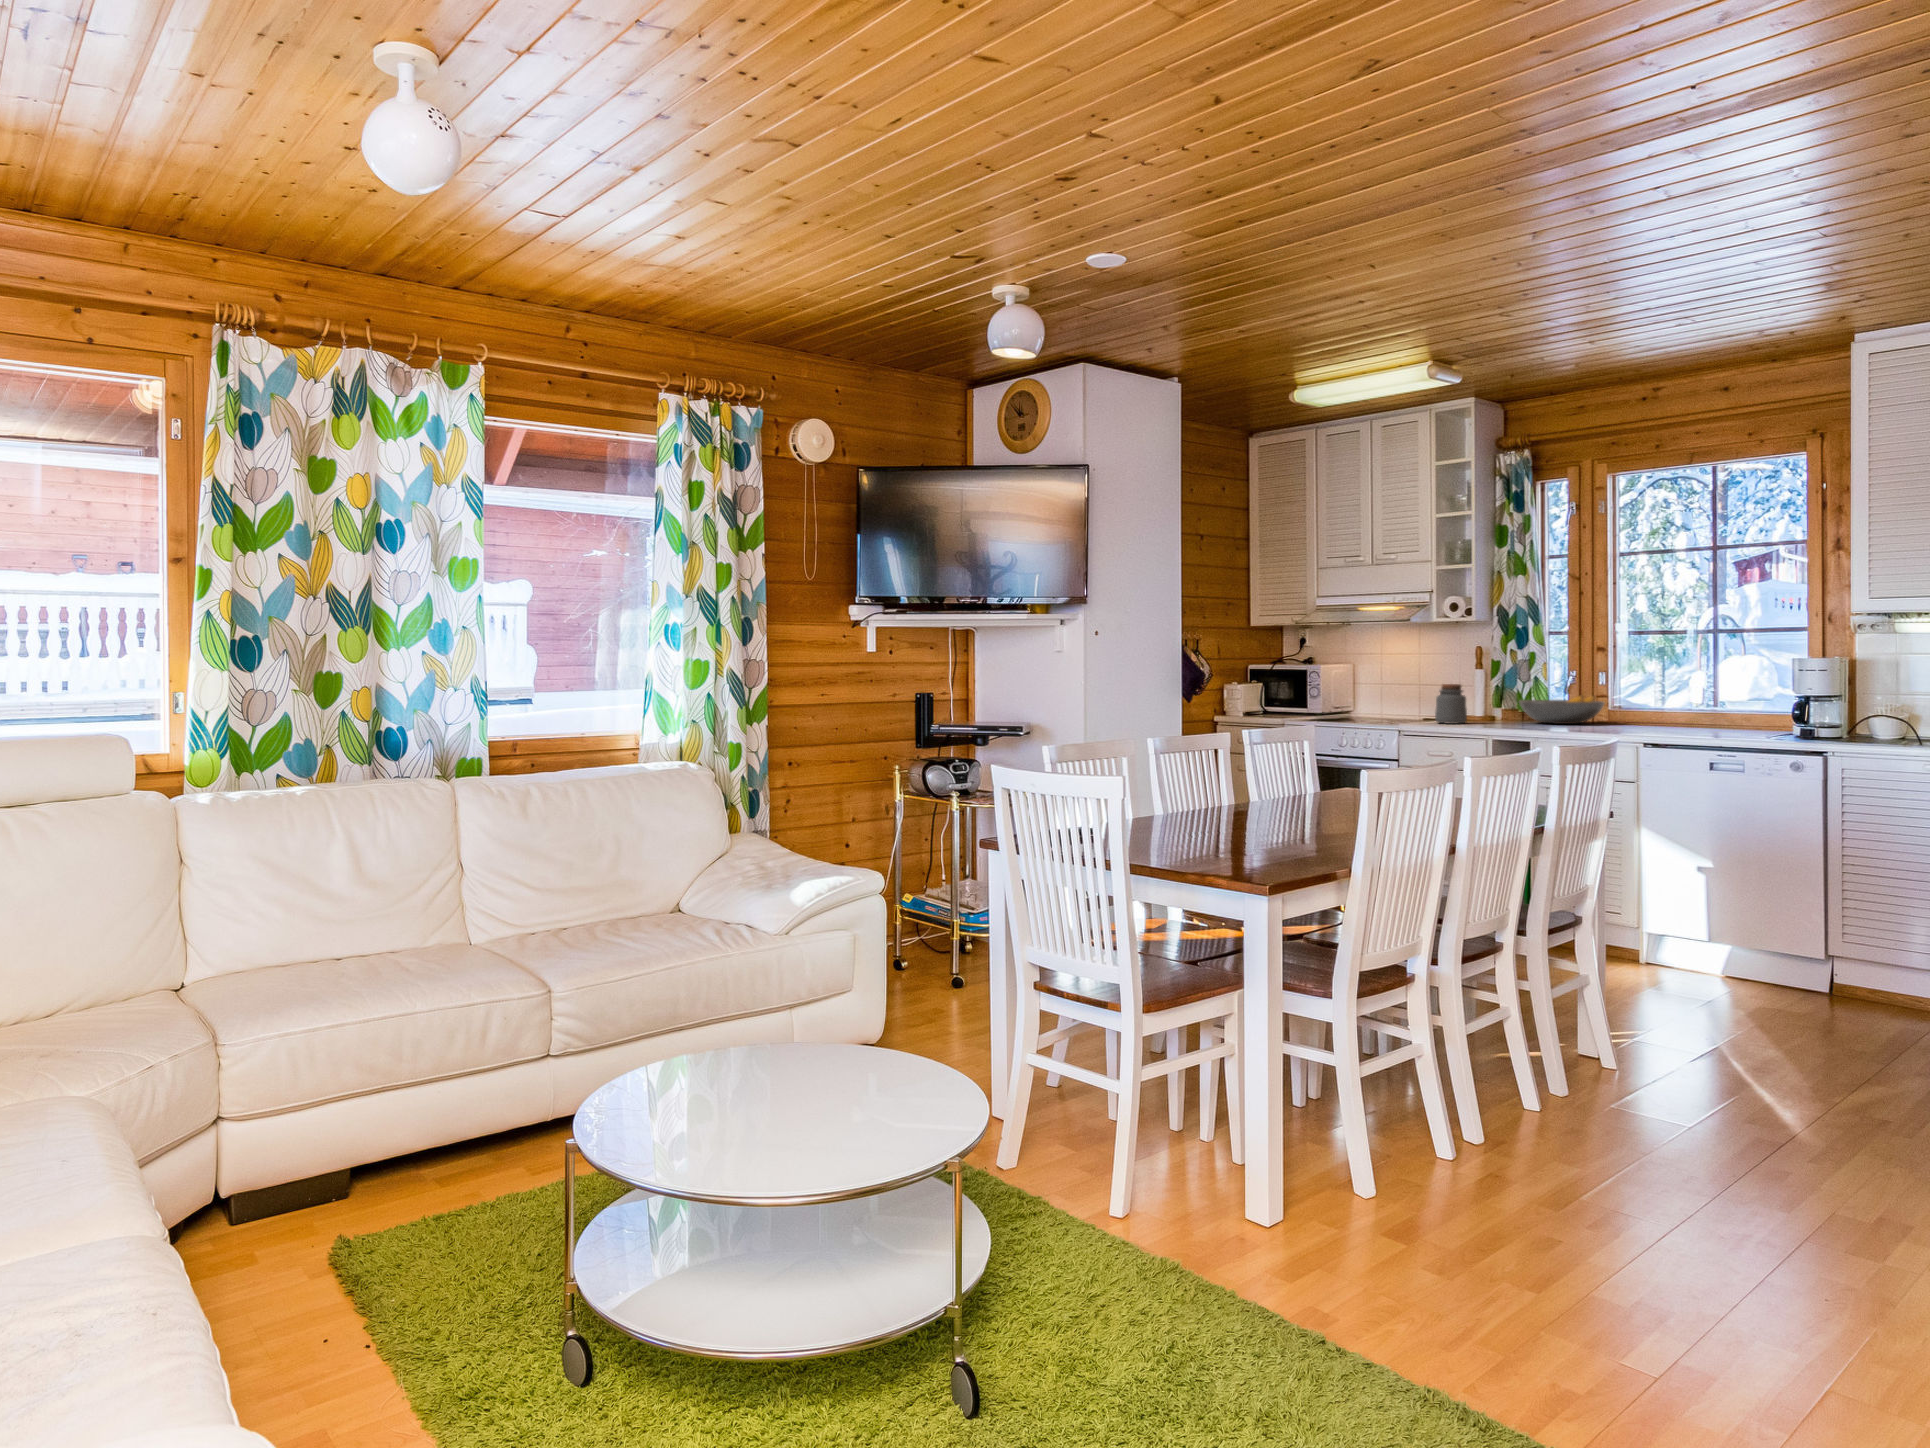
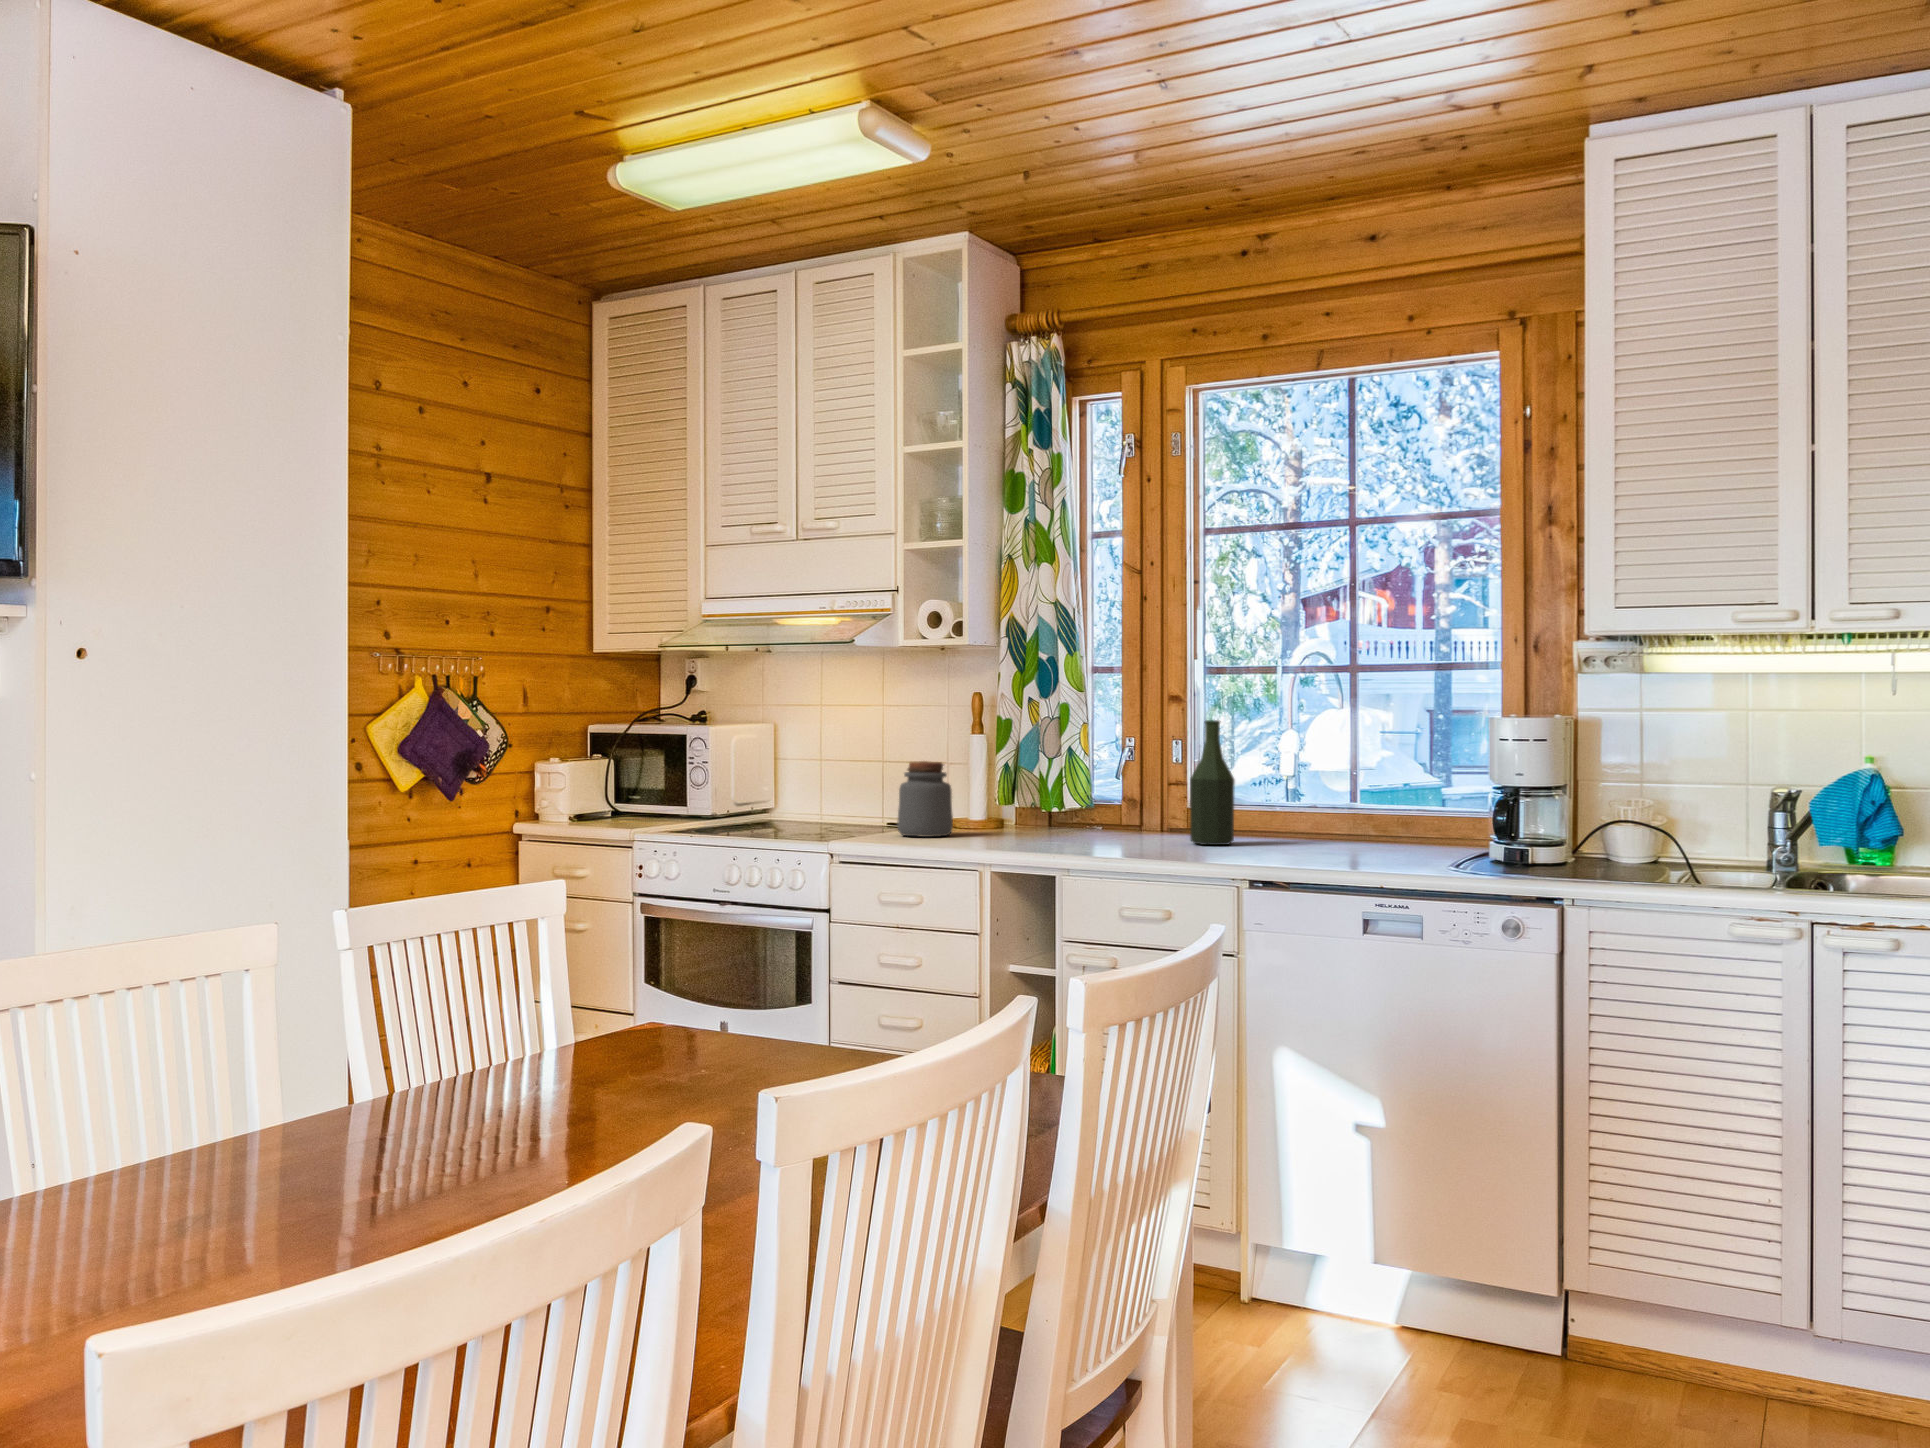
bottle: none [1610,661,1637,728] -> present [1190,720,1235,845]
fruit bowl: present [1519,696,1604,724] -> none [1040,783,1184,834]

